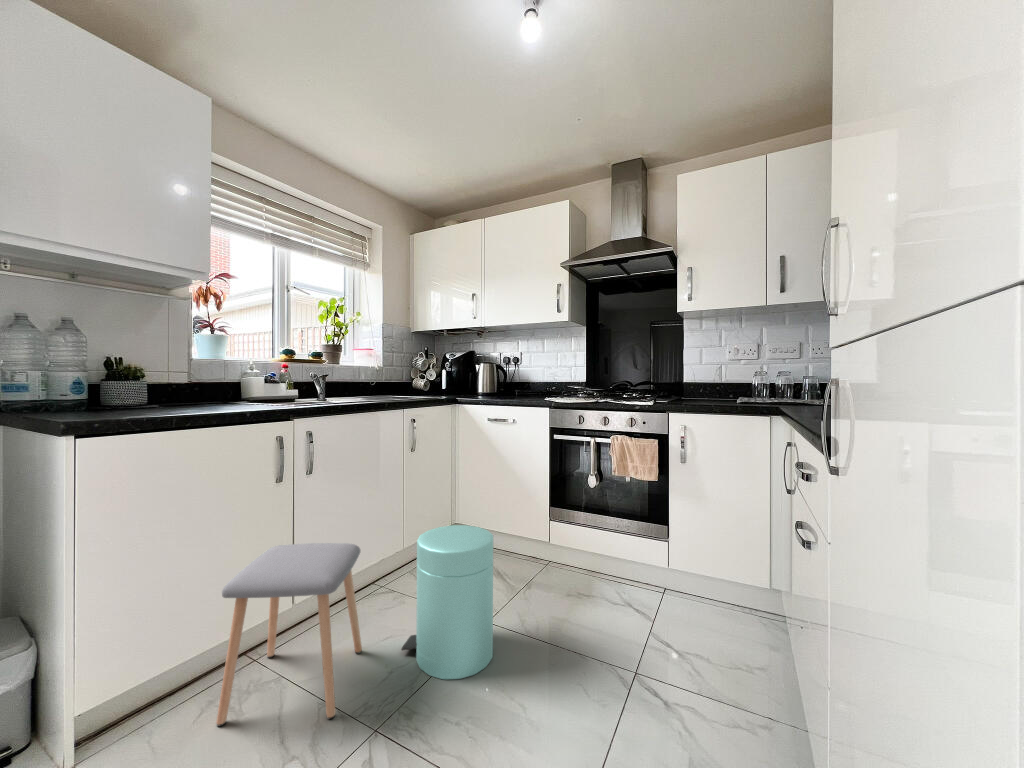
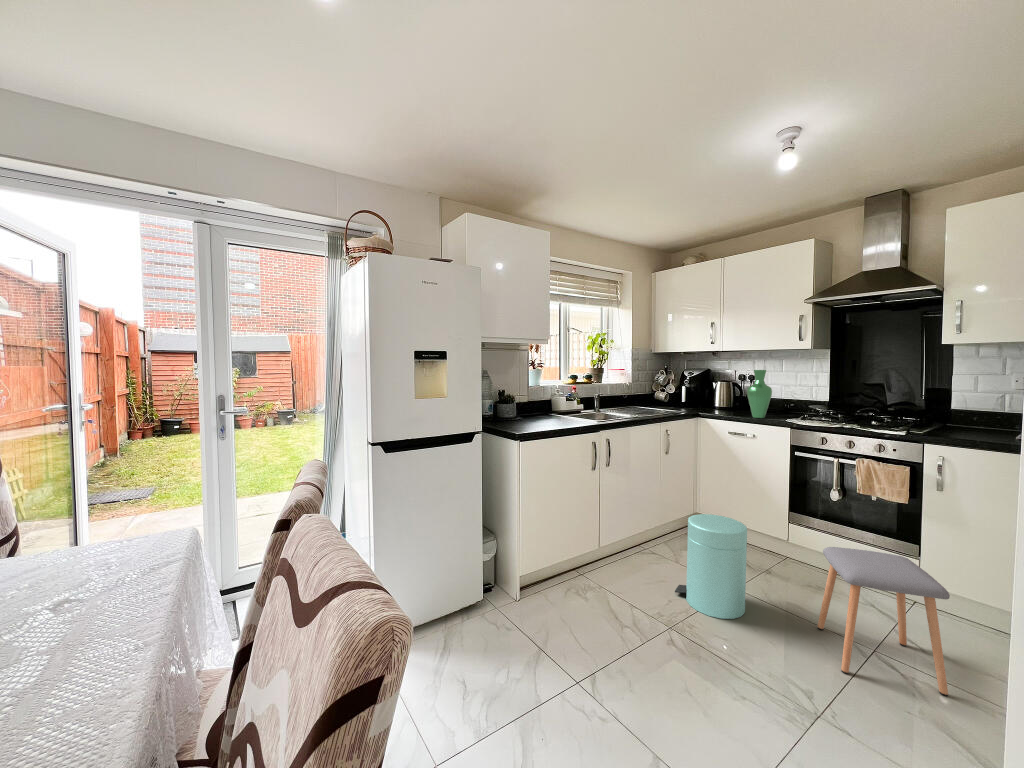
vase: none [507,343,532,400] -> present [747,370,772,418]
stool: present [216,543,362,726] -> present [817,547,950,696]

